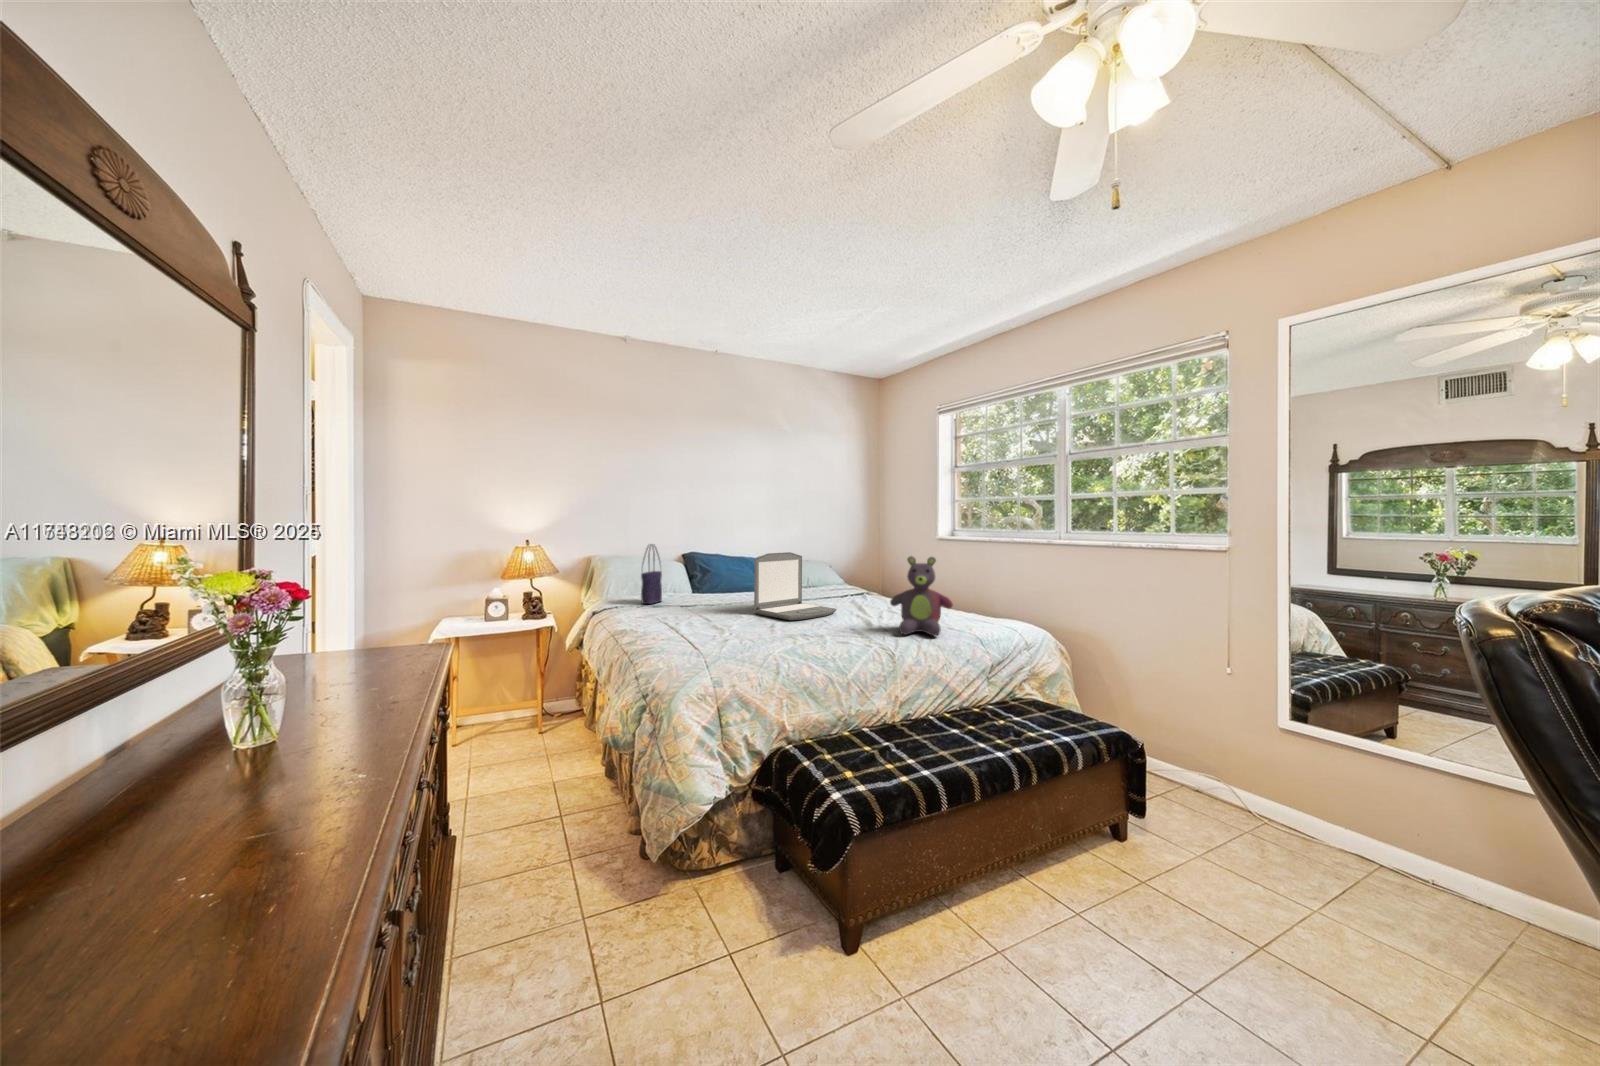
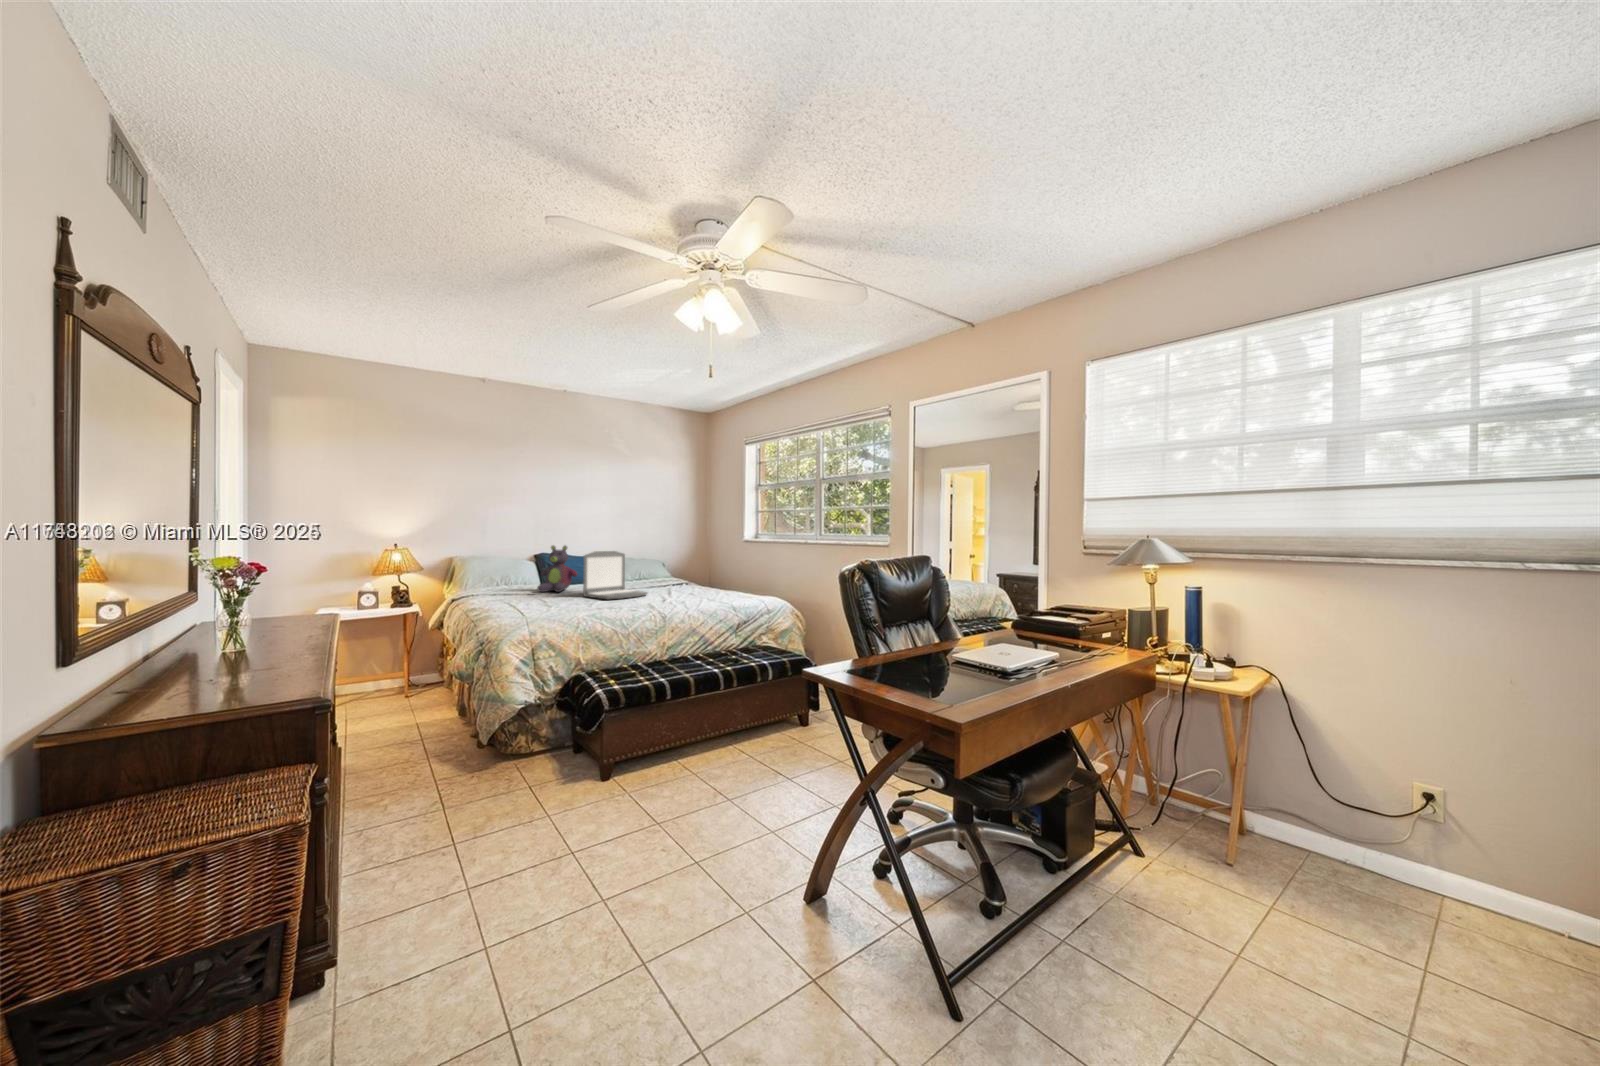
tote bag: present [641,544,662,604] -> none [495,545,513,592]
stuffed bear: present [890,556,953,636] -> present [537,546,577,592]

